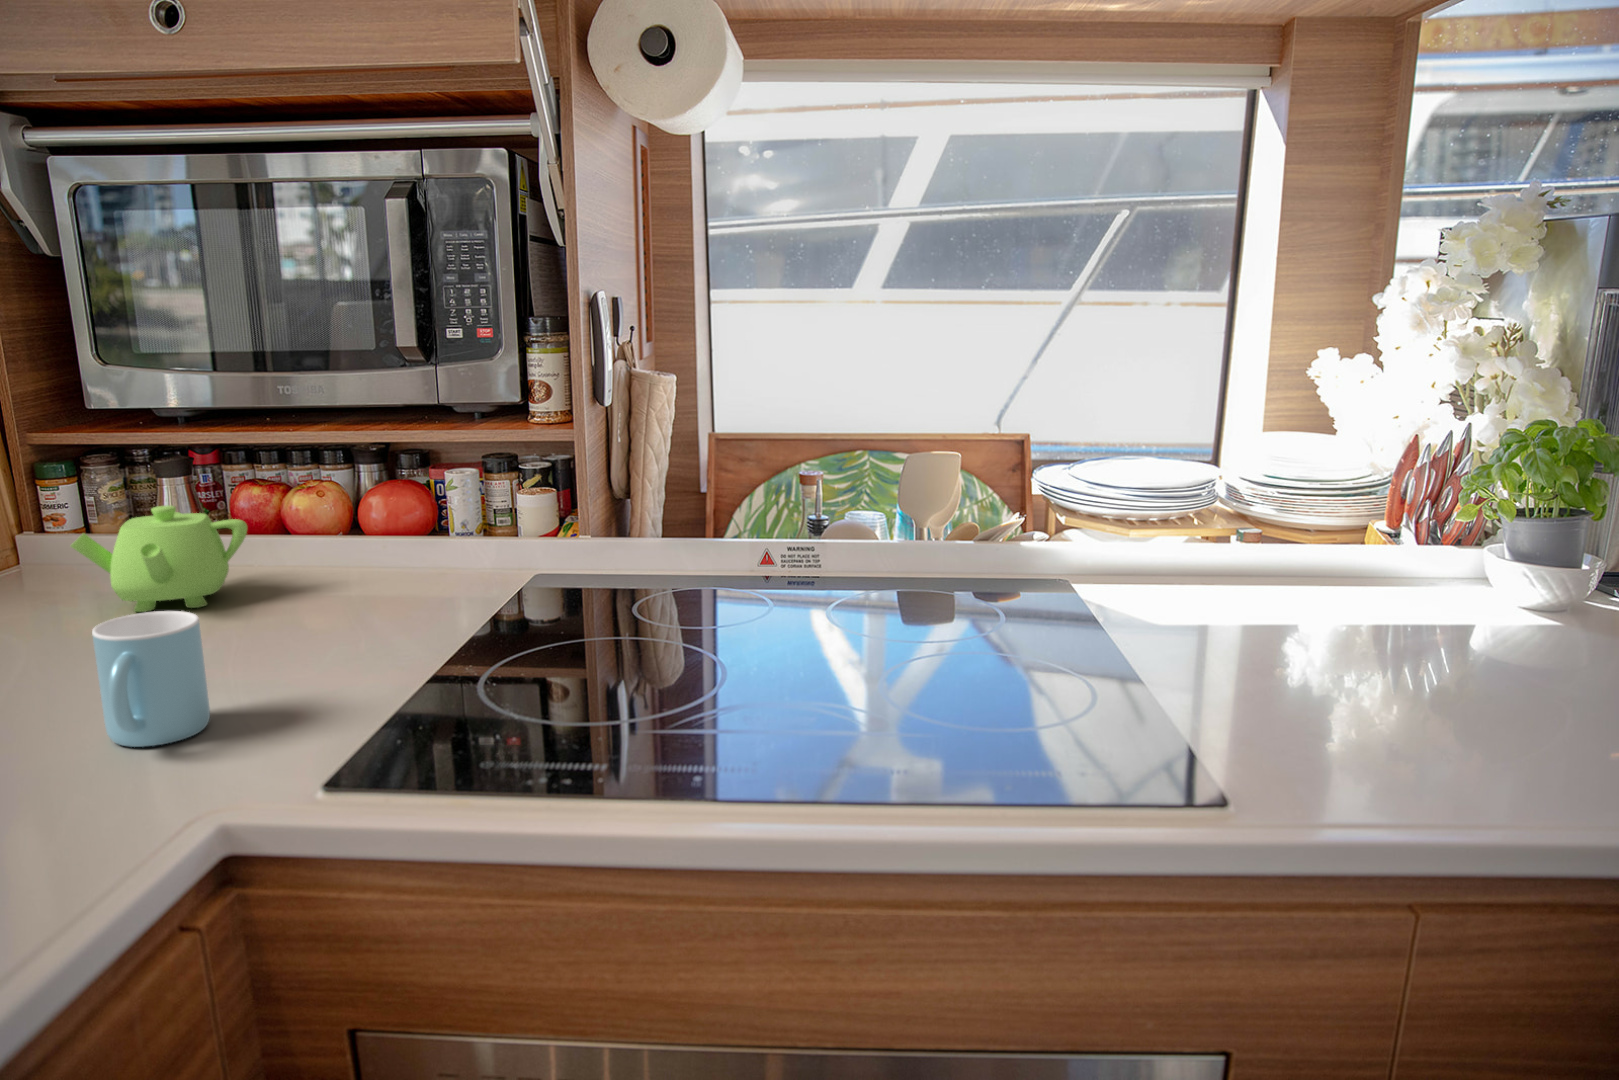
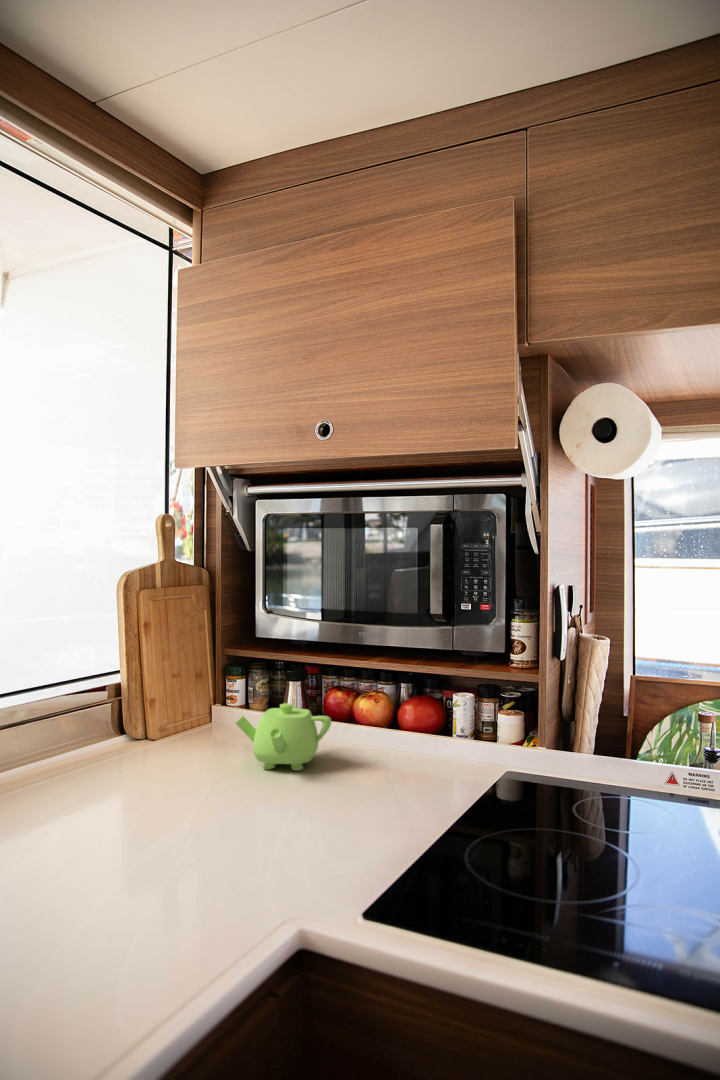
mug: present [92,611,210,747] -> none [231,789,294,886]

